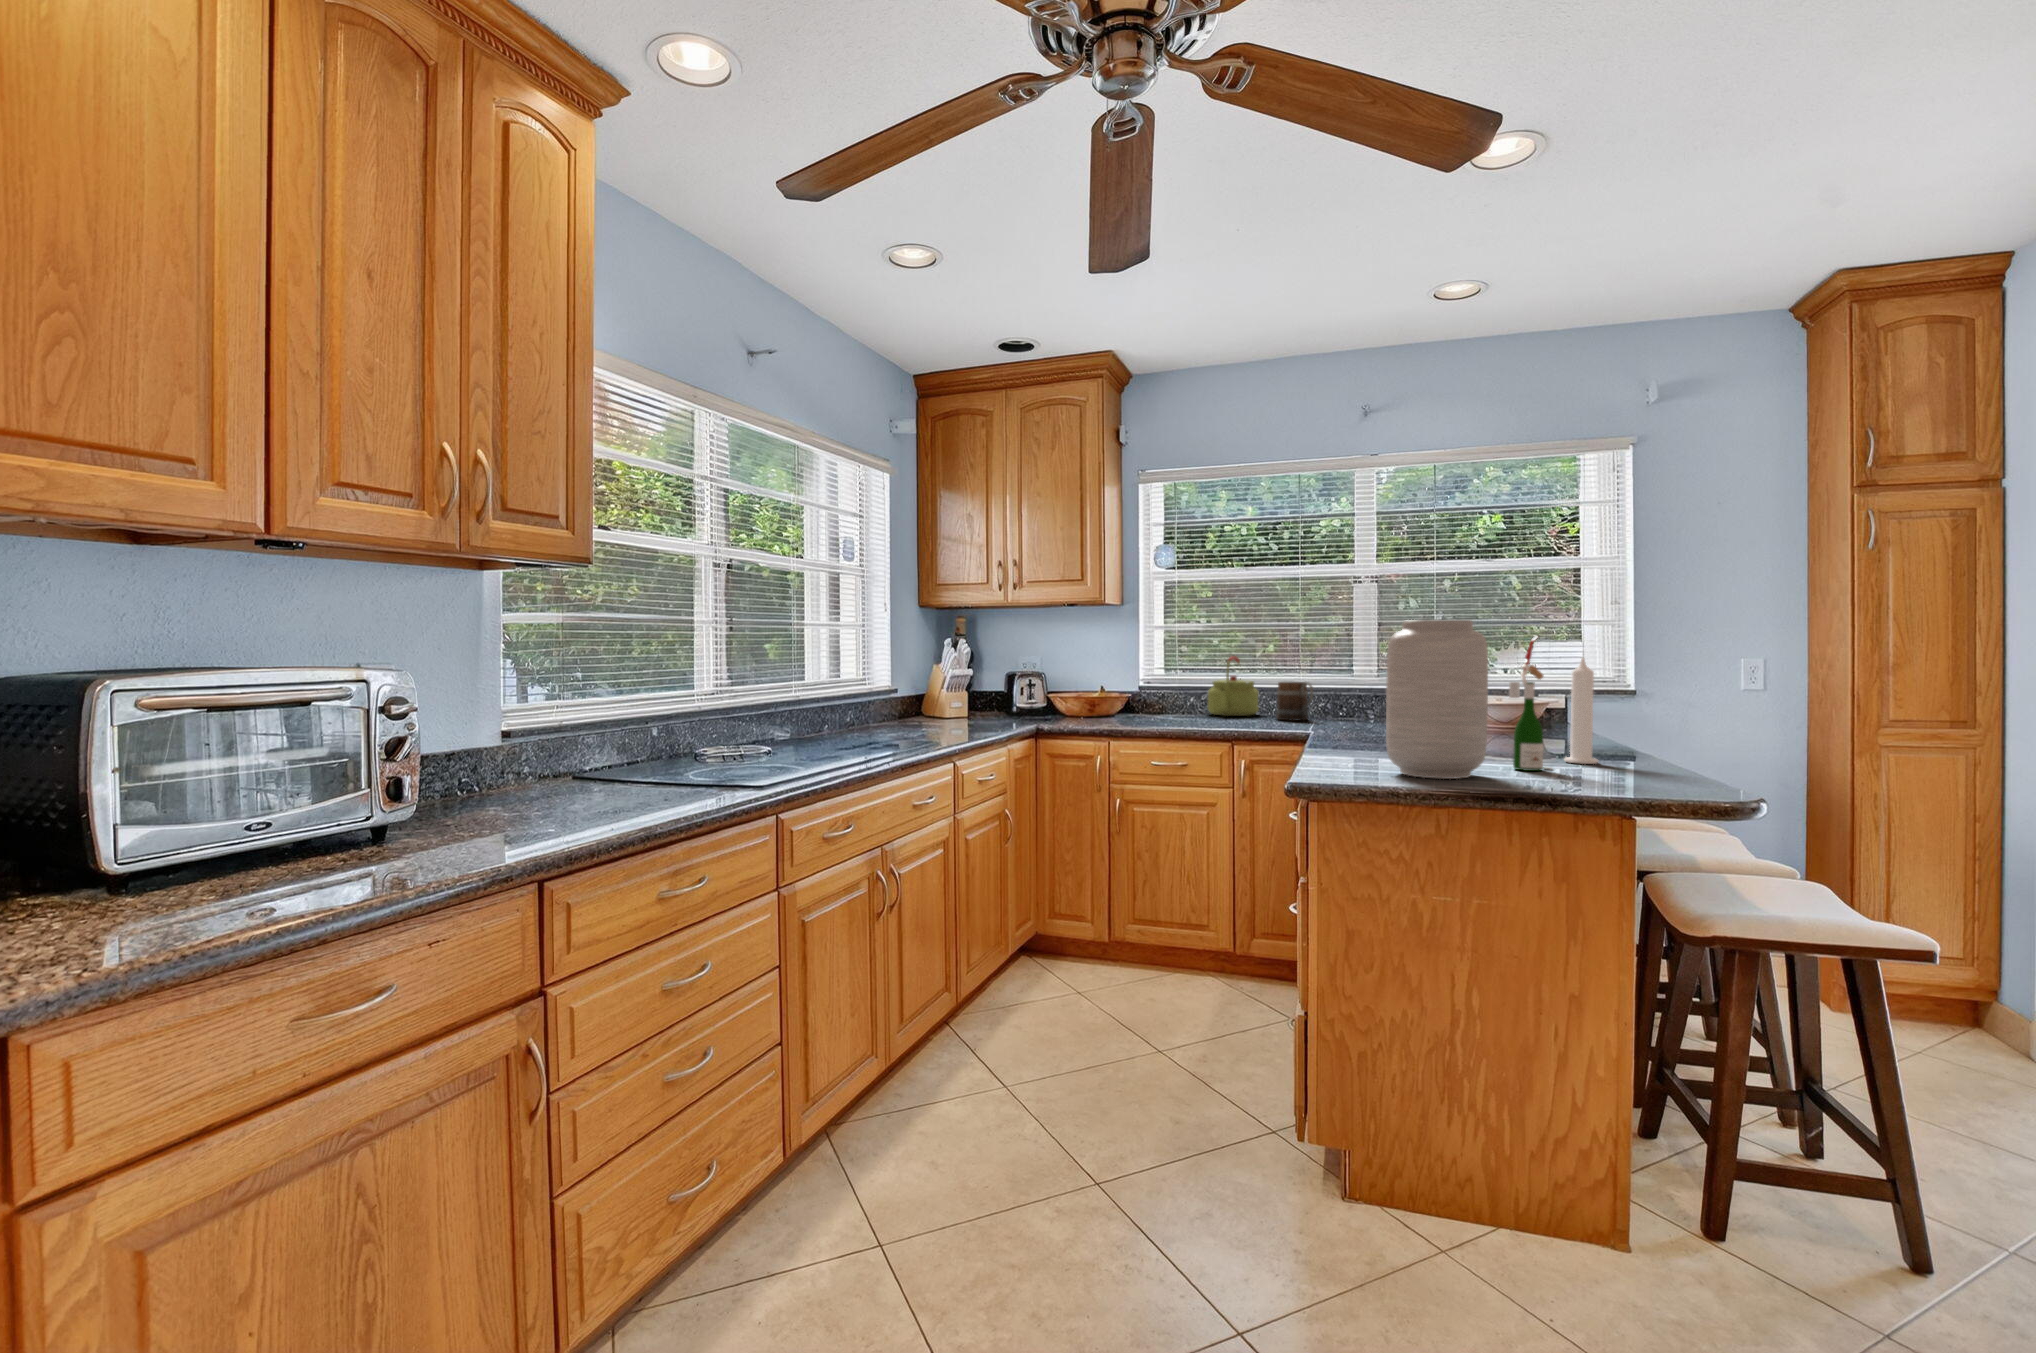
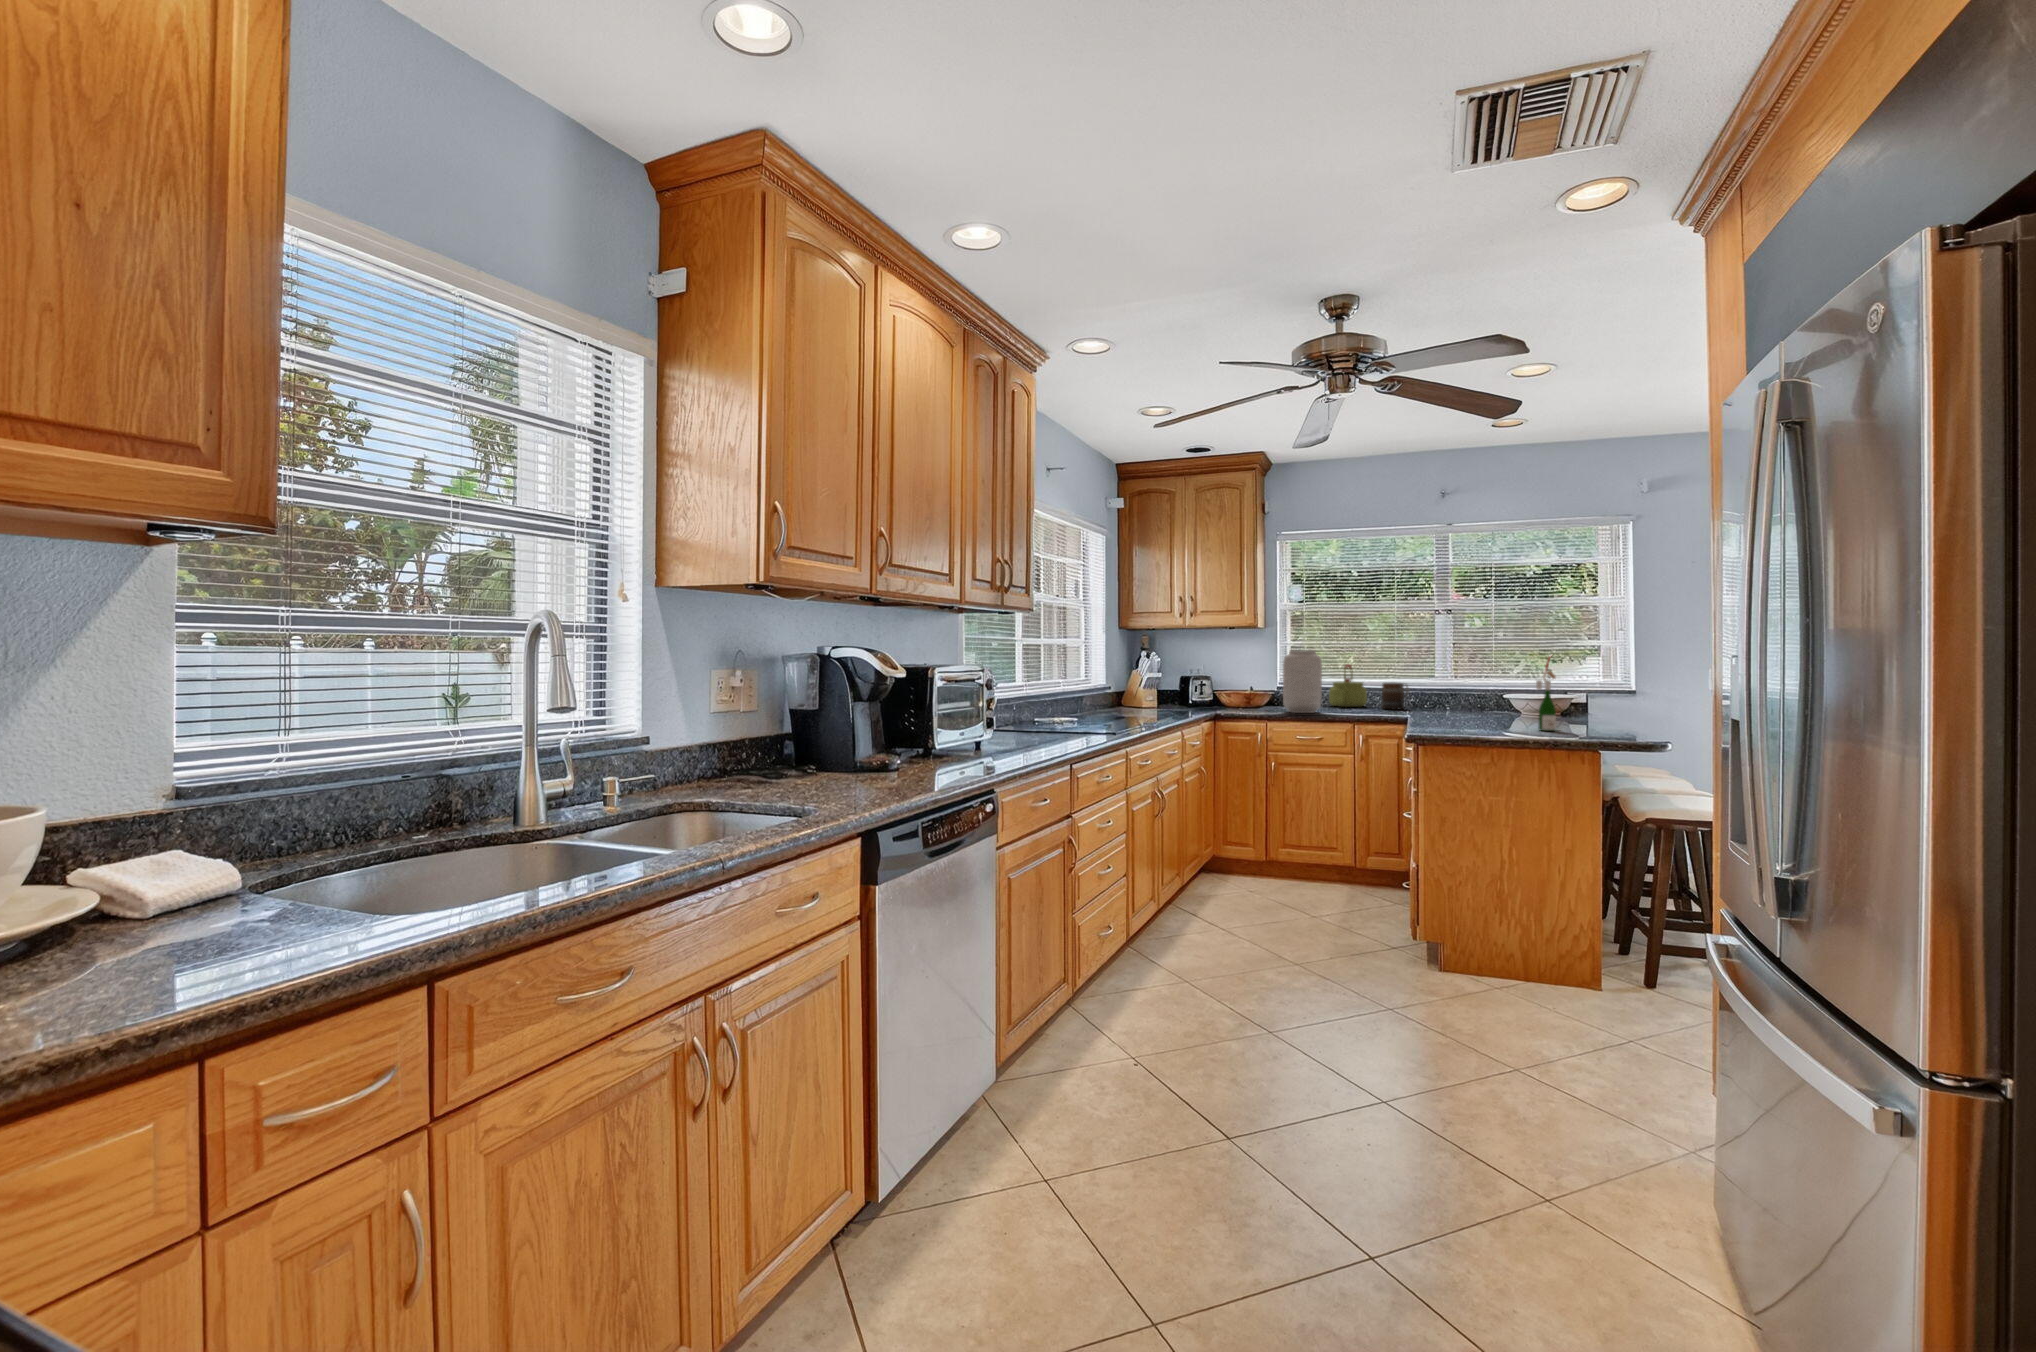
vase: present [1386,620,1488,779] -> present [1283,650,1322,713]
candle: present [1564,658,1598,764] -> none [1571,666,1591,729]

